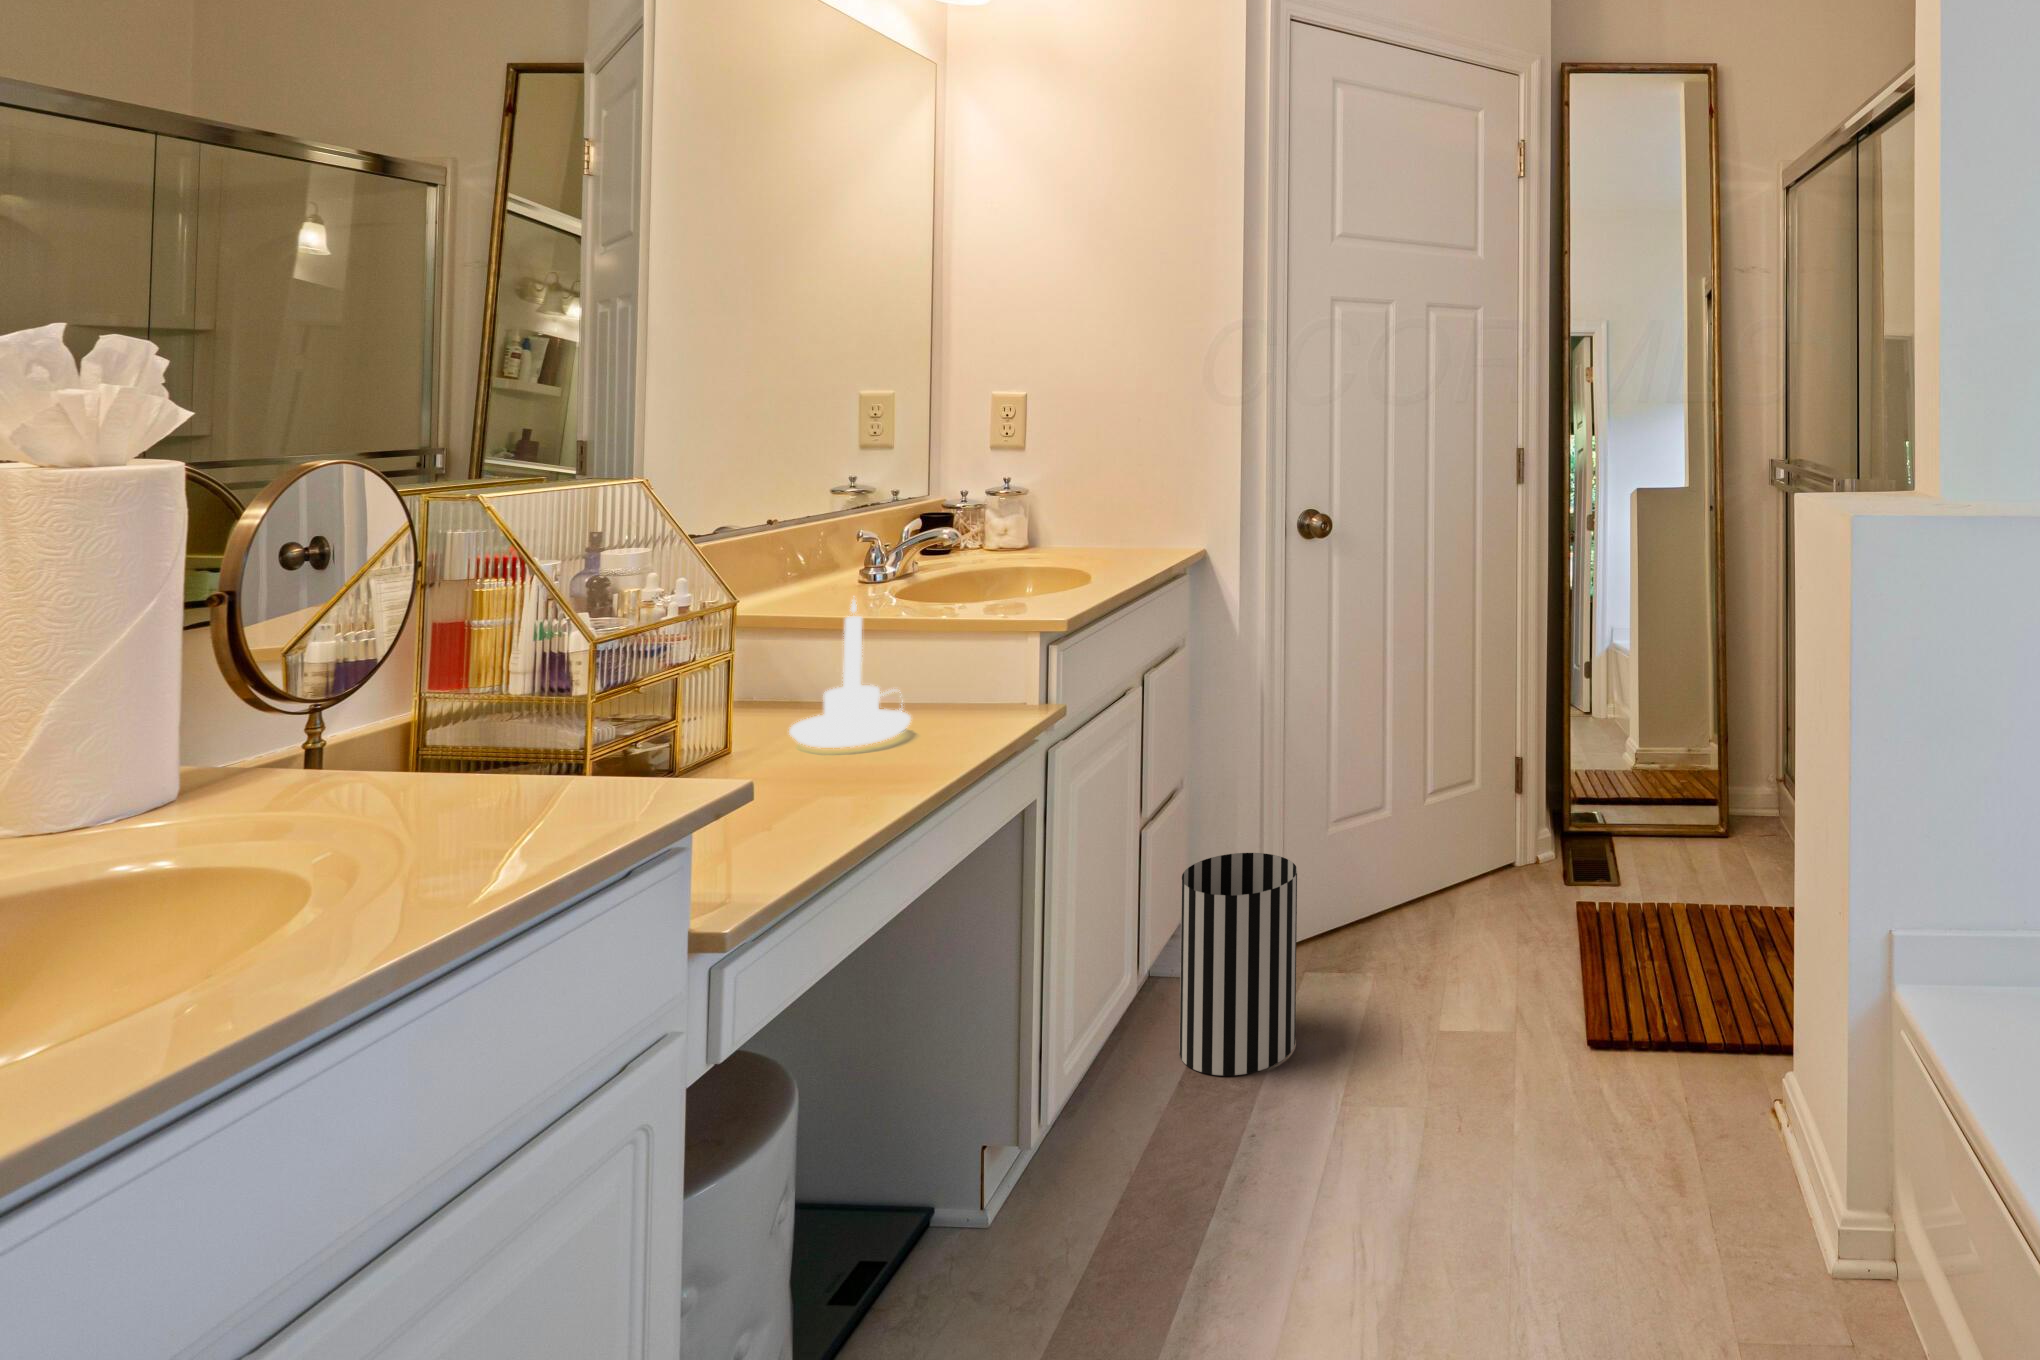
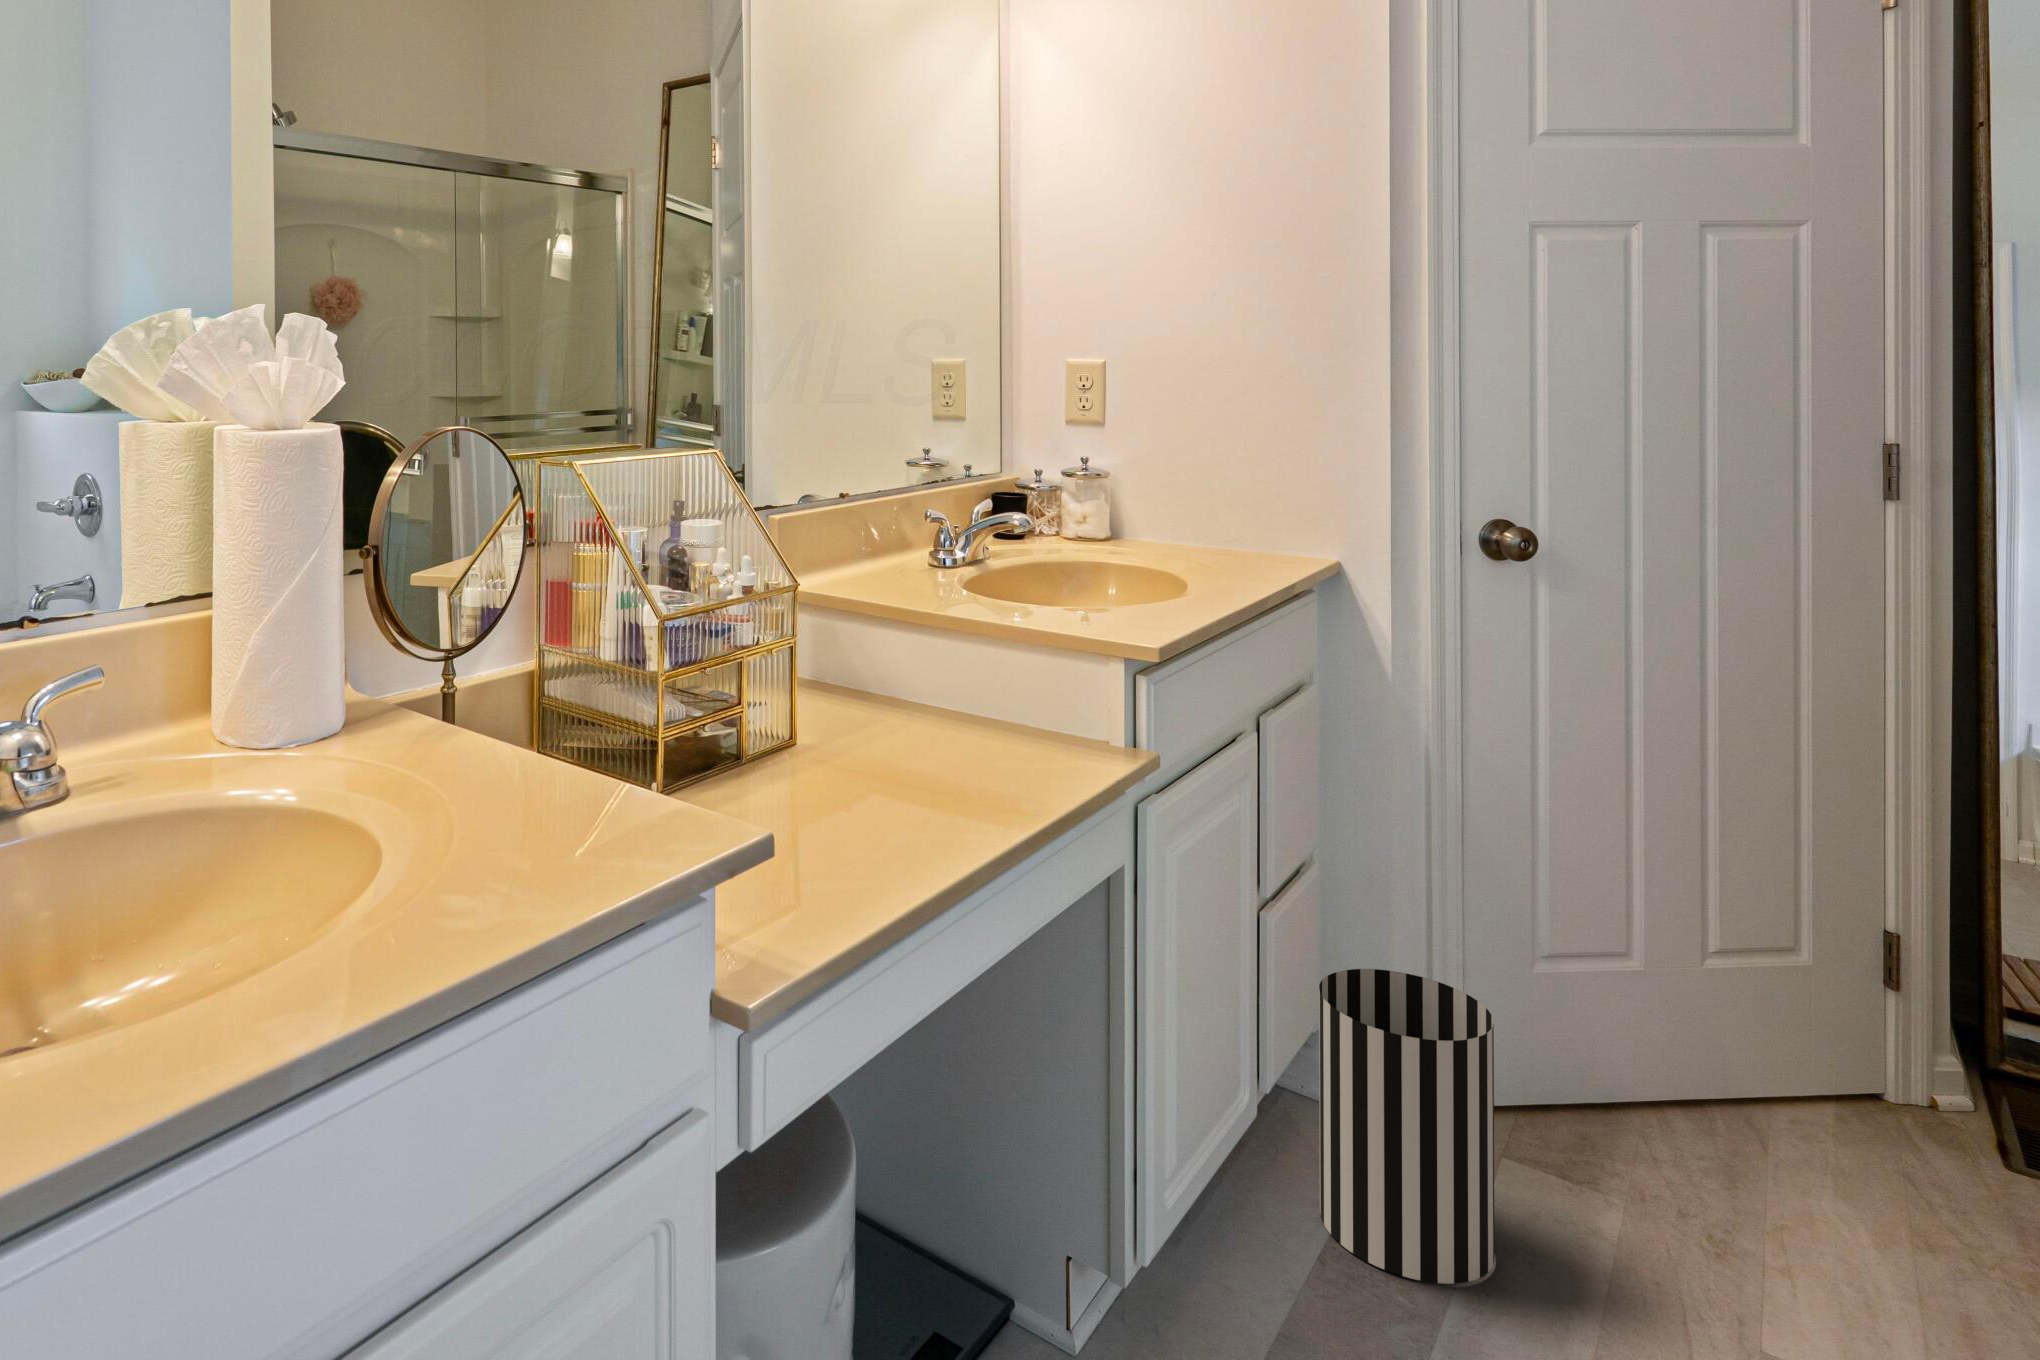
candle holder: present [789,600,911,748] -> none [851,588,977,762]

